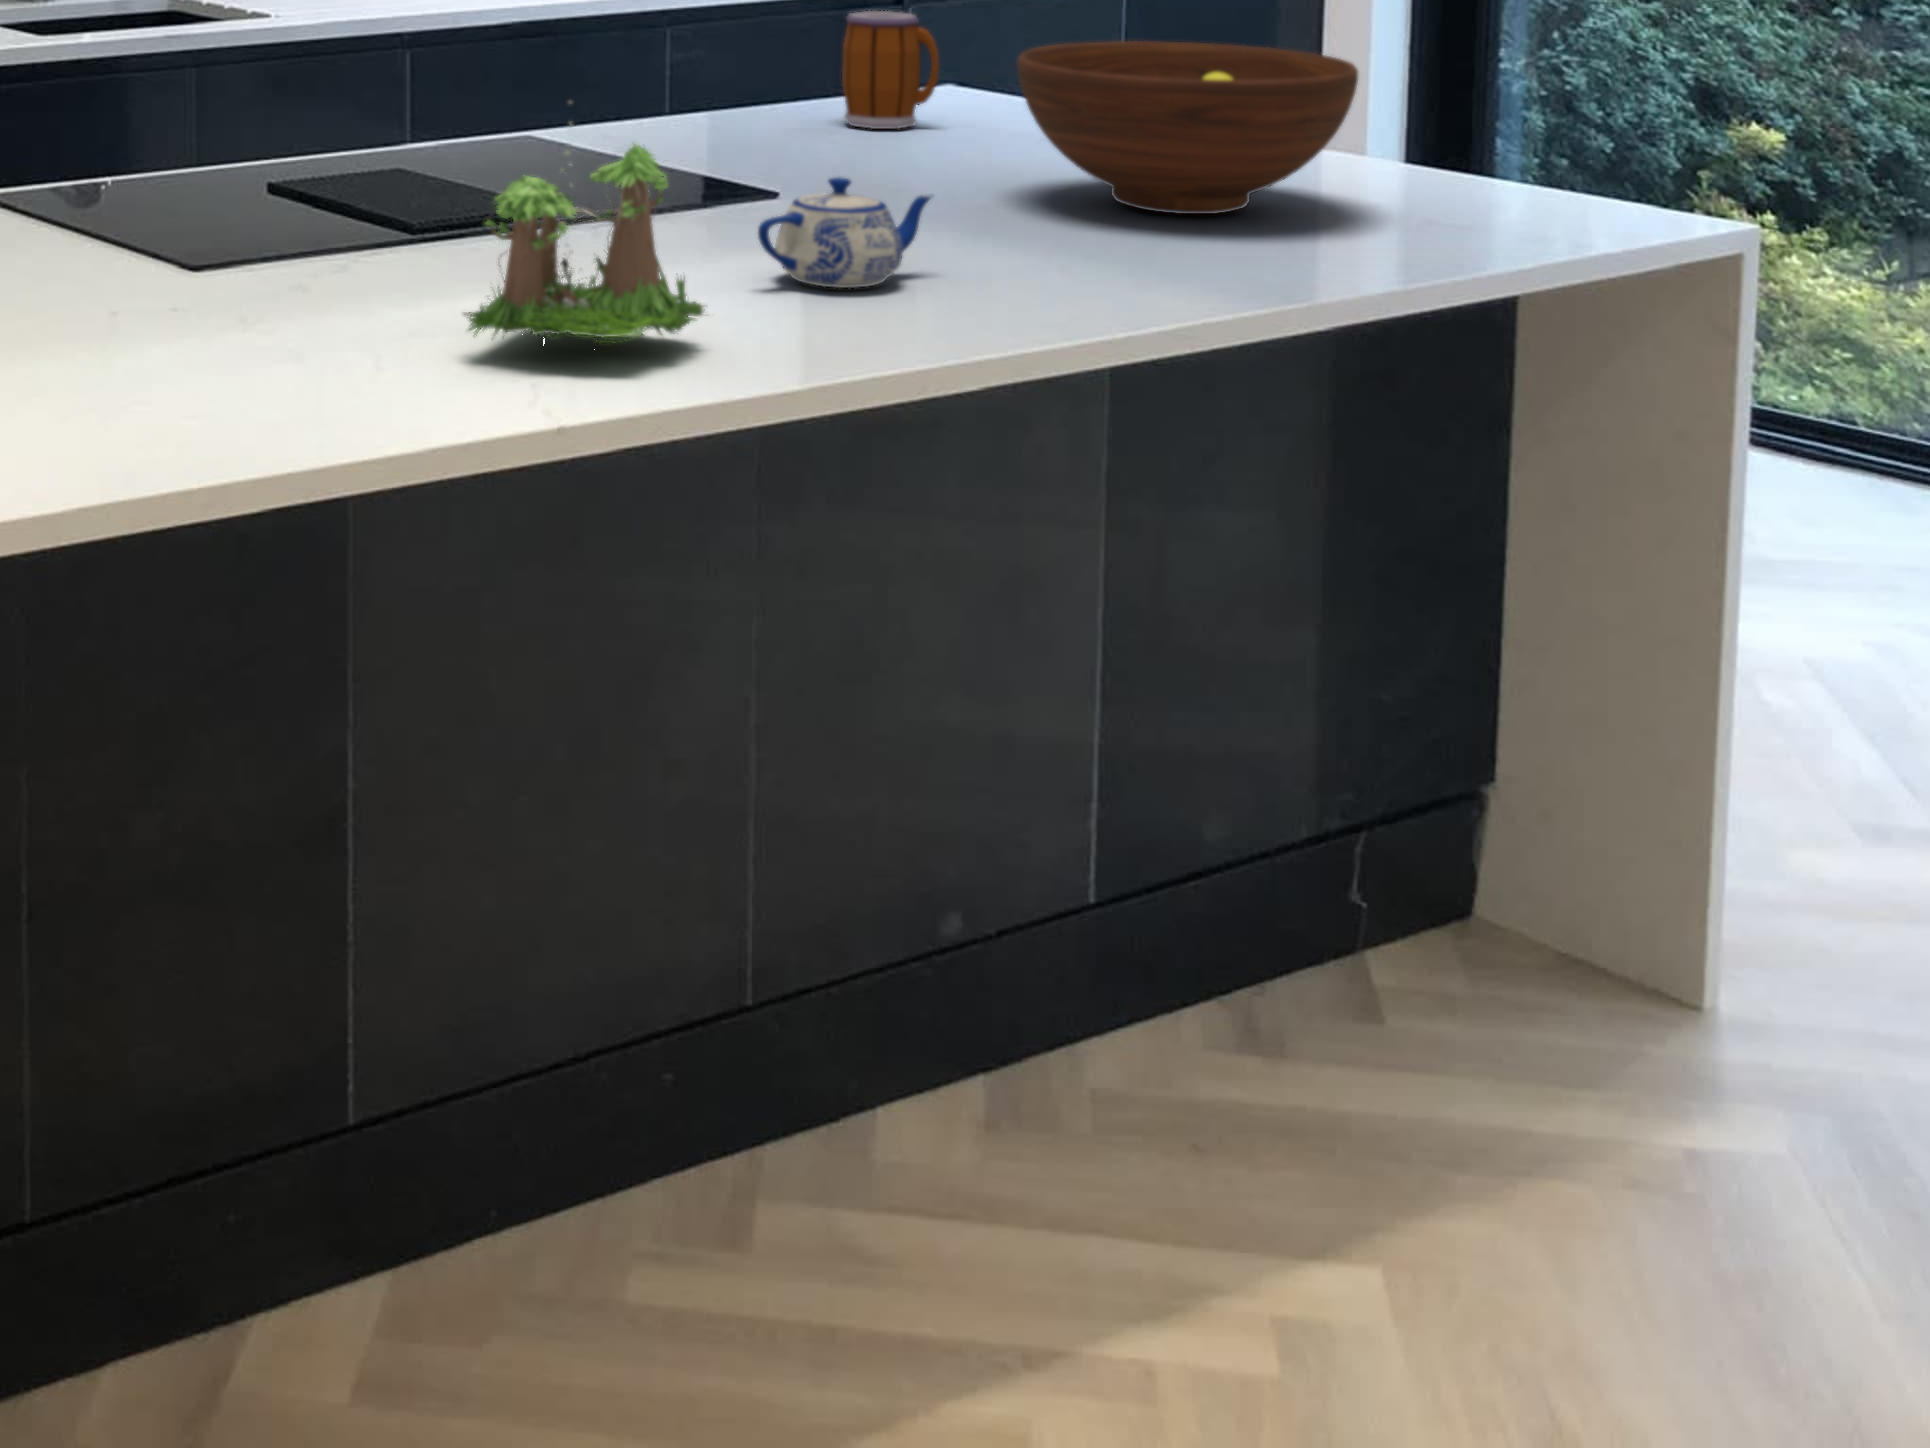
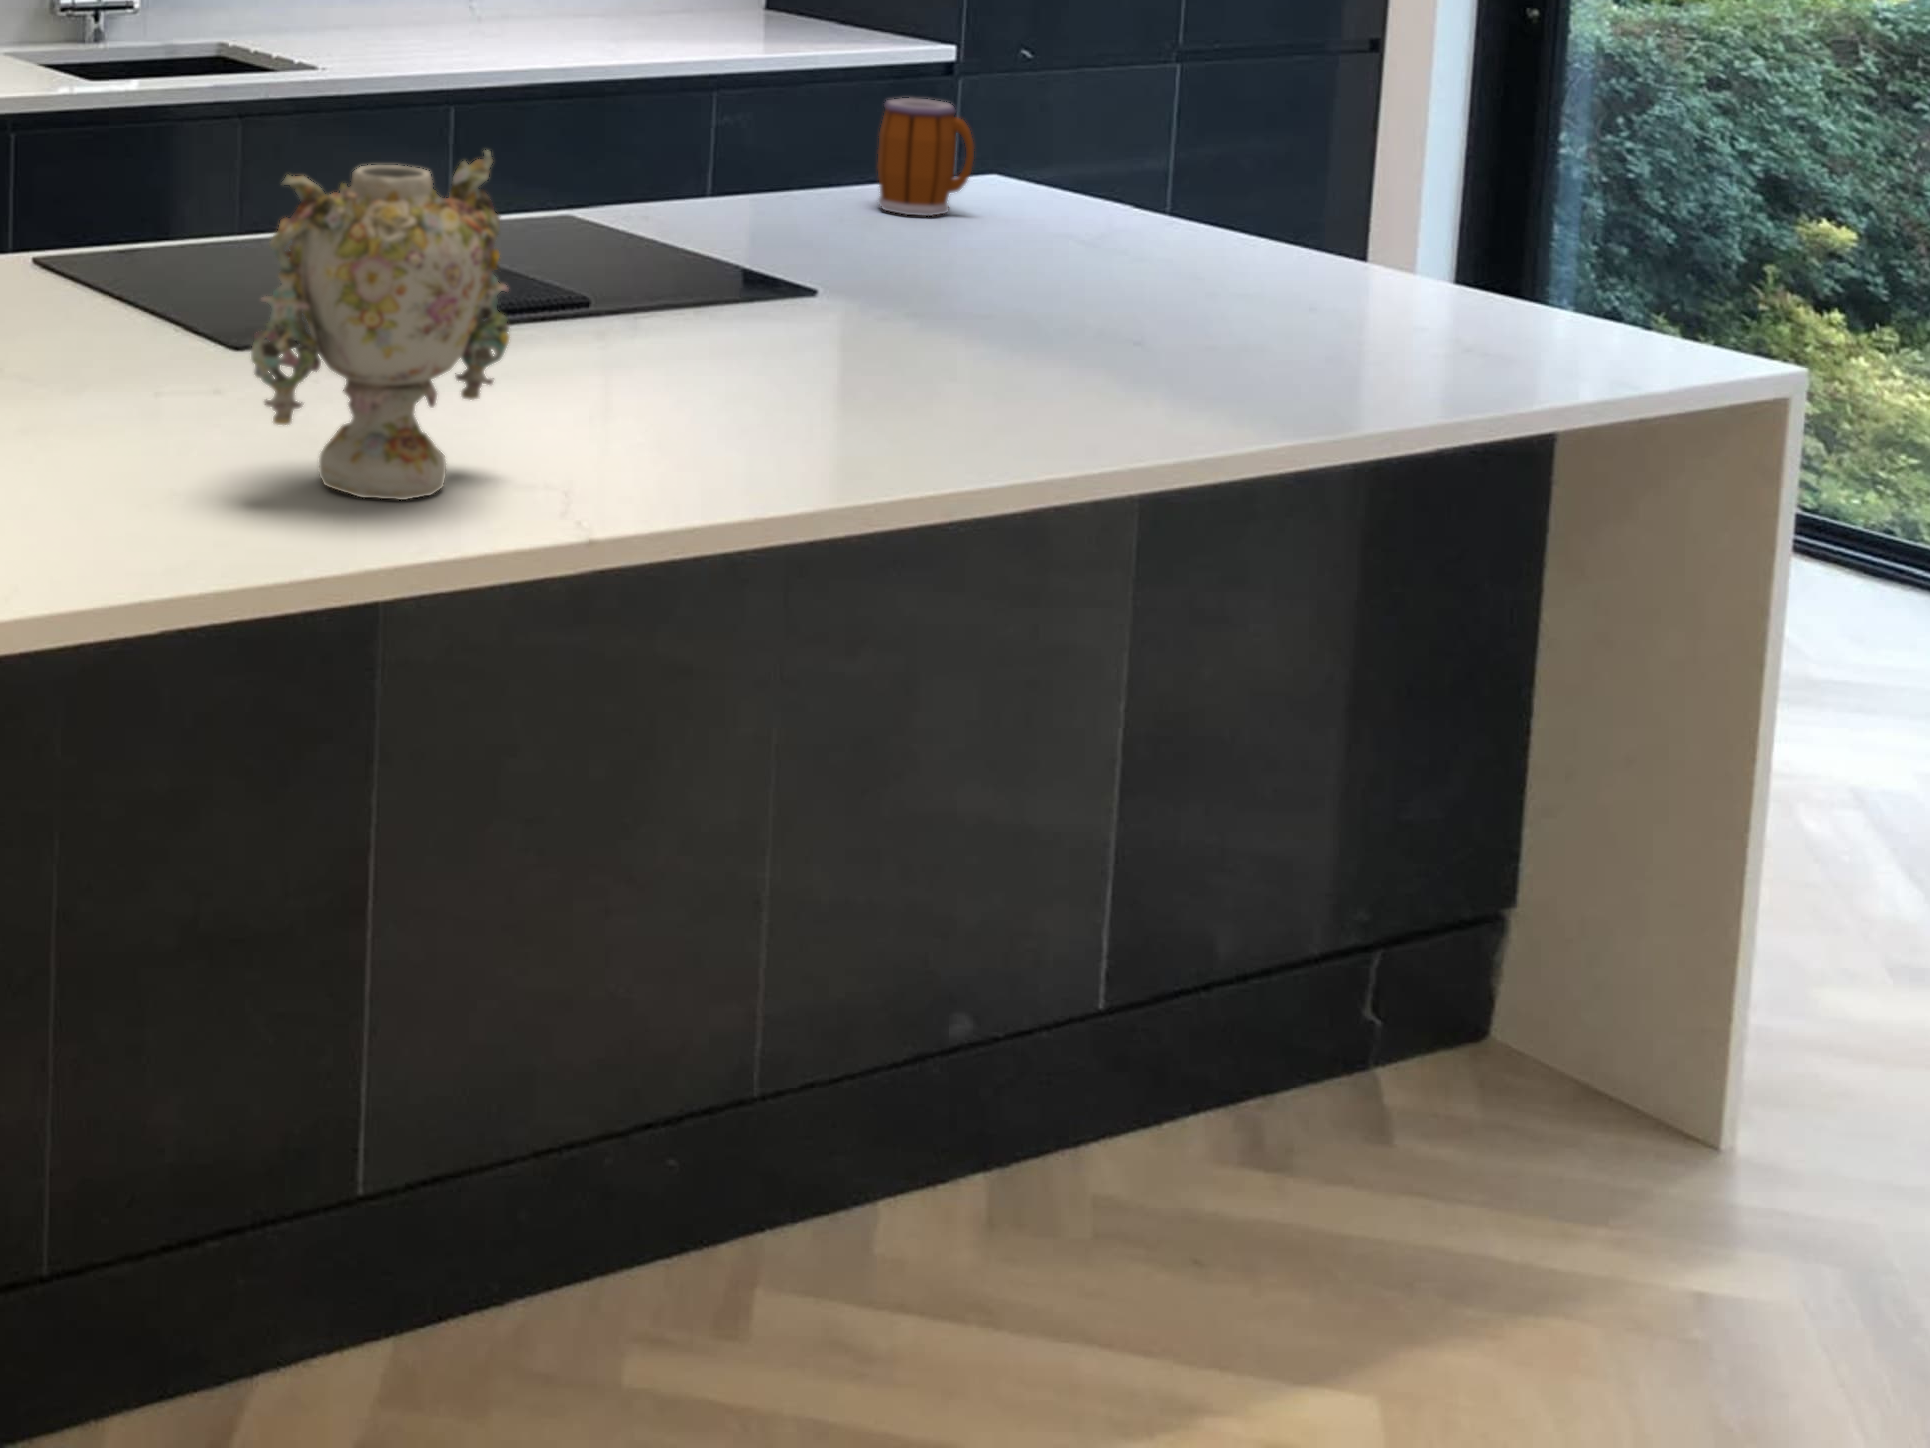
vase: none [82,19,397,433] -> present [251,150,509,500]
fruit bowl: present [1017,41,1358,214] -> none [1052,150,1371,322]
plant: present [464,143,705,341] -> none [552,178,775,435]
teapot: present [758,177,932,288] -> none [809,284,970,385]

